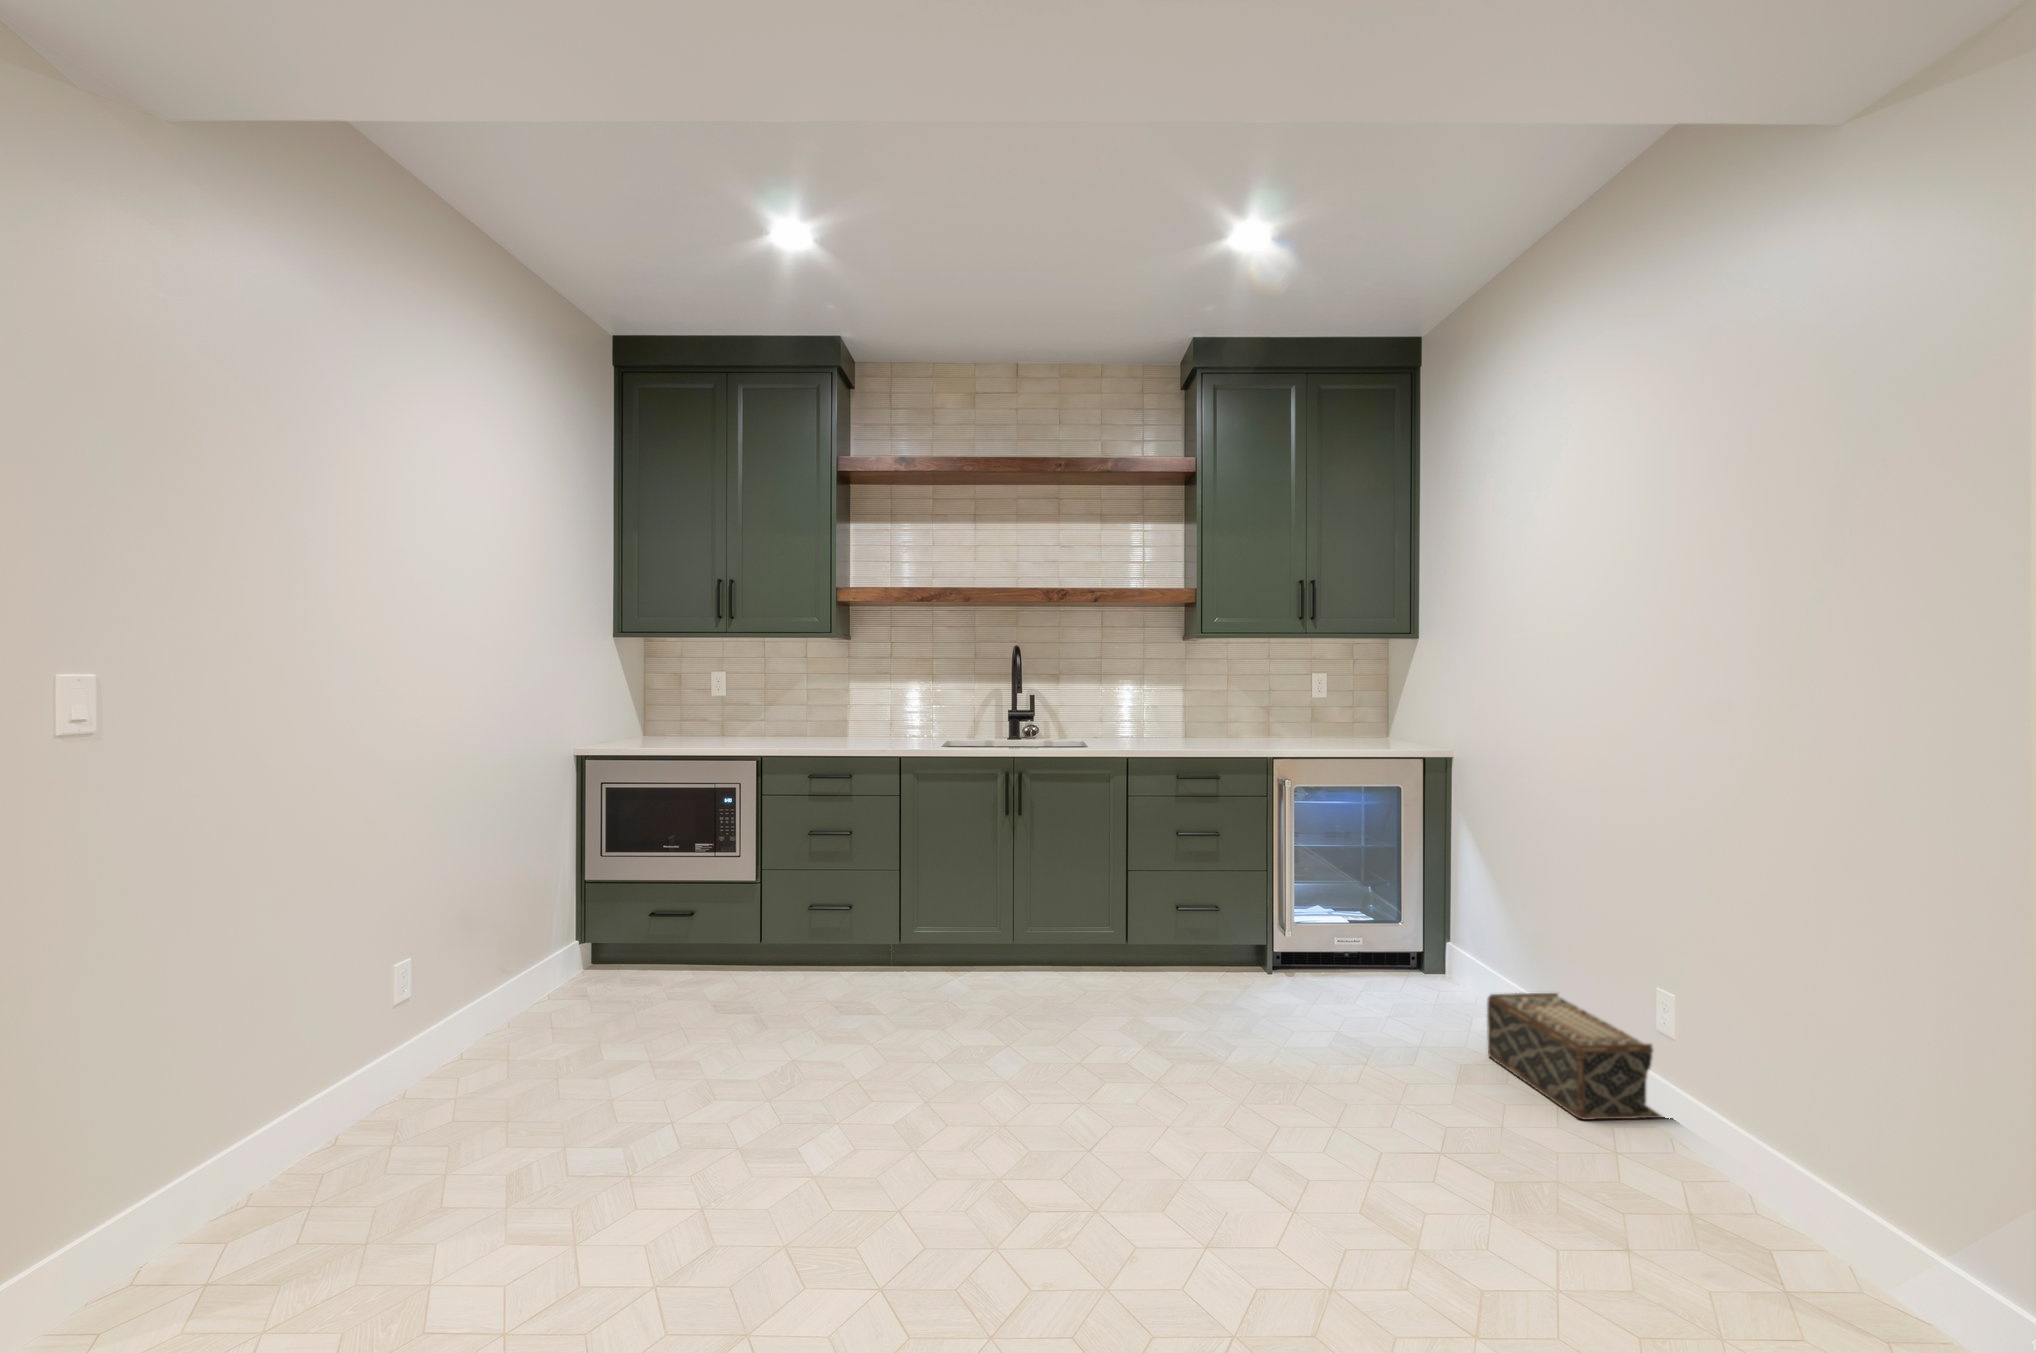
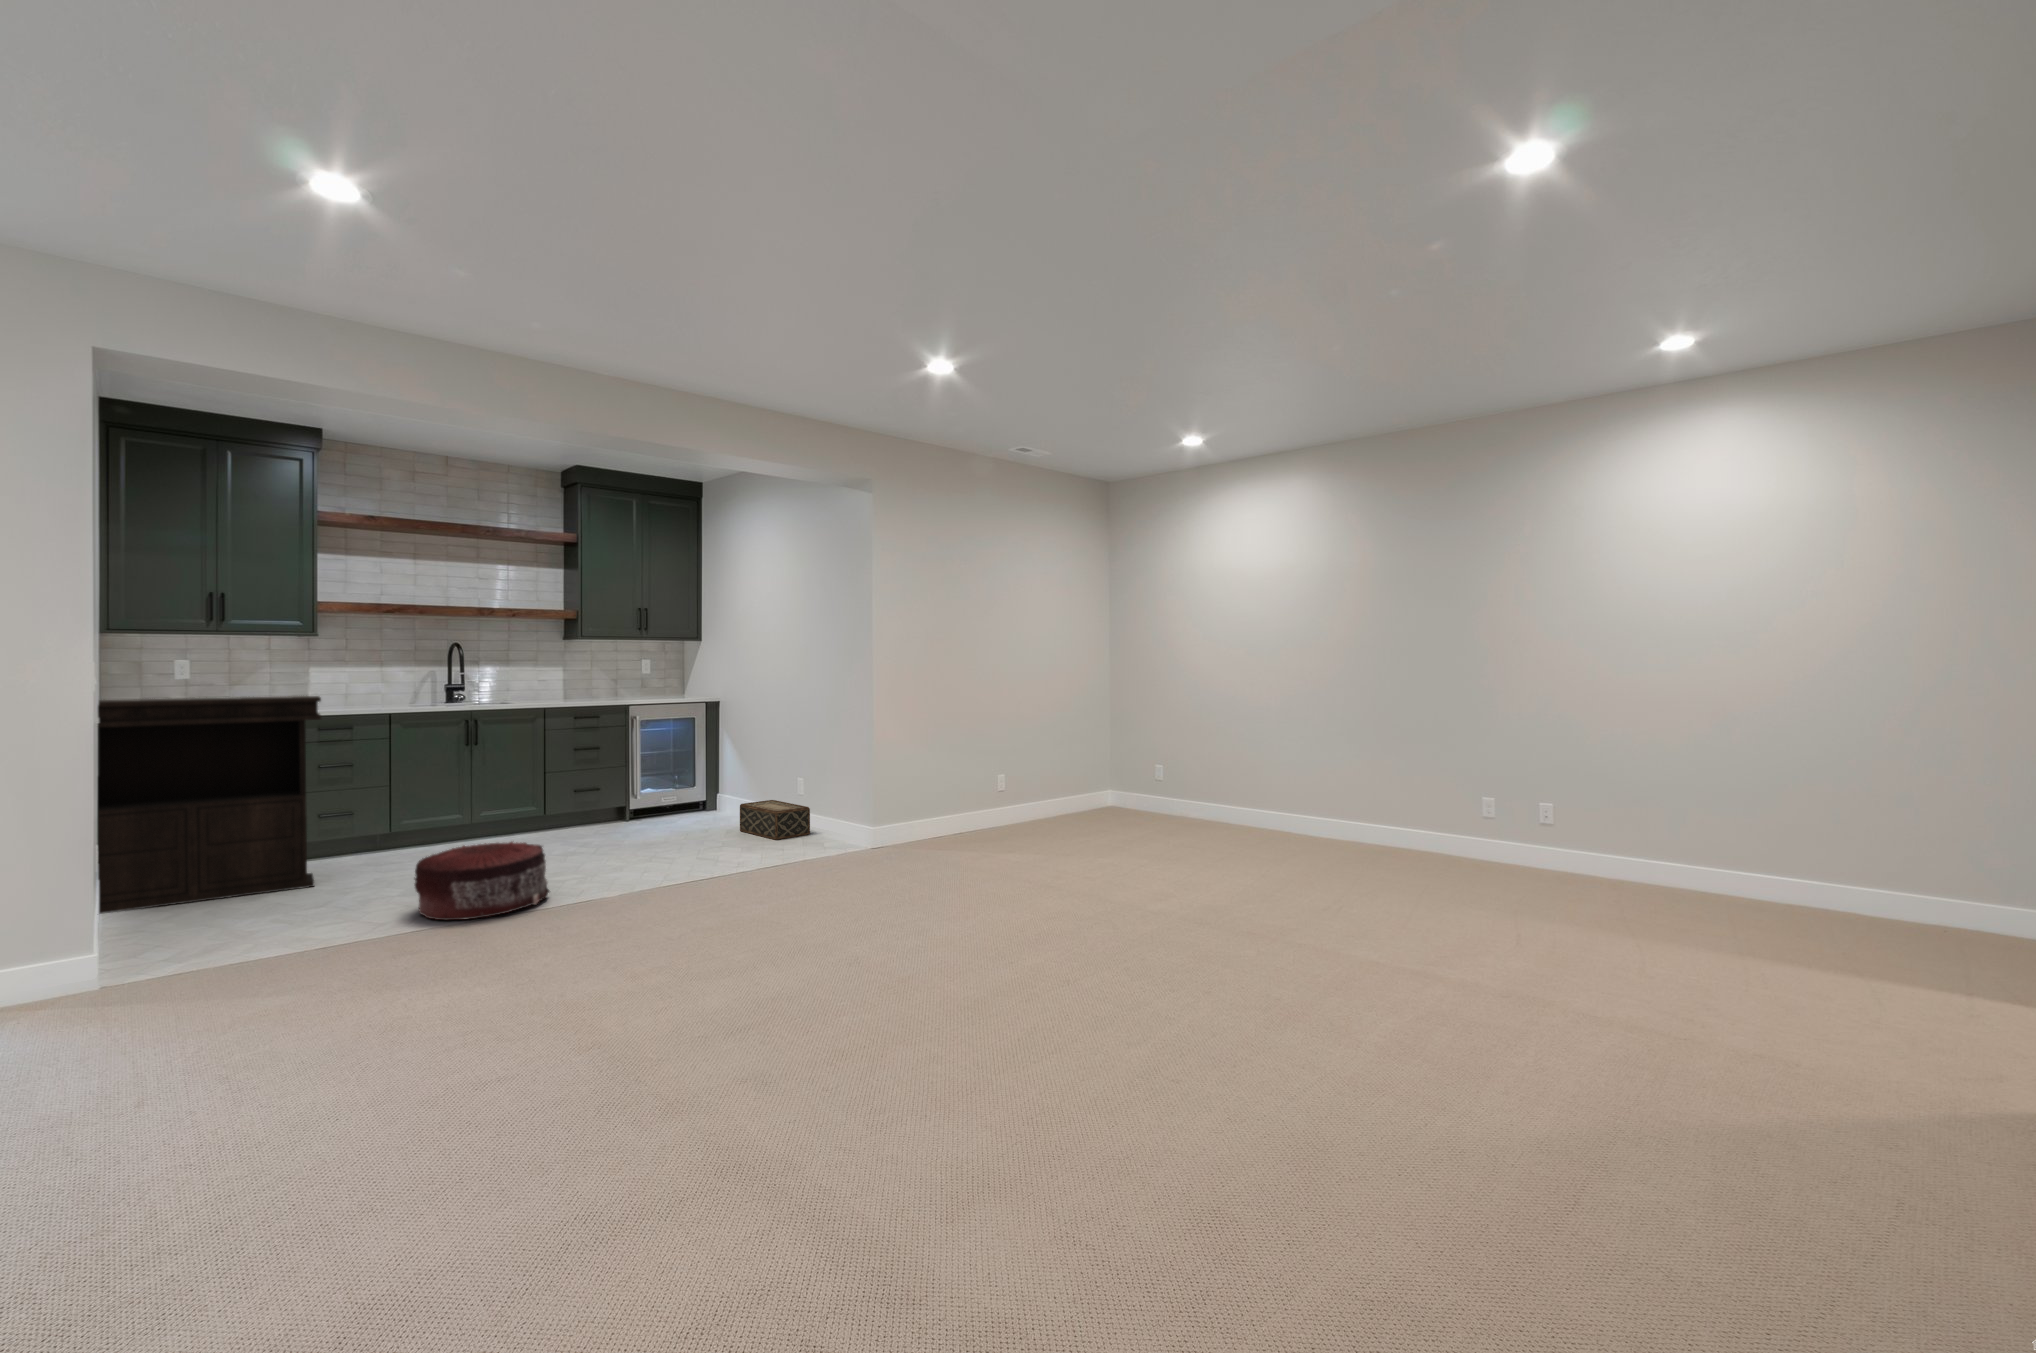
console table: none [424,723,772,1044] -> present [98,696,321,914]
pouf: none [714,1047,983,1282] -> present [415,842,549,920]

